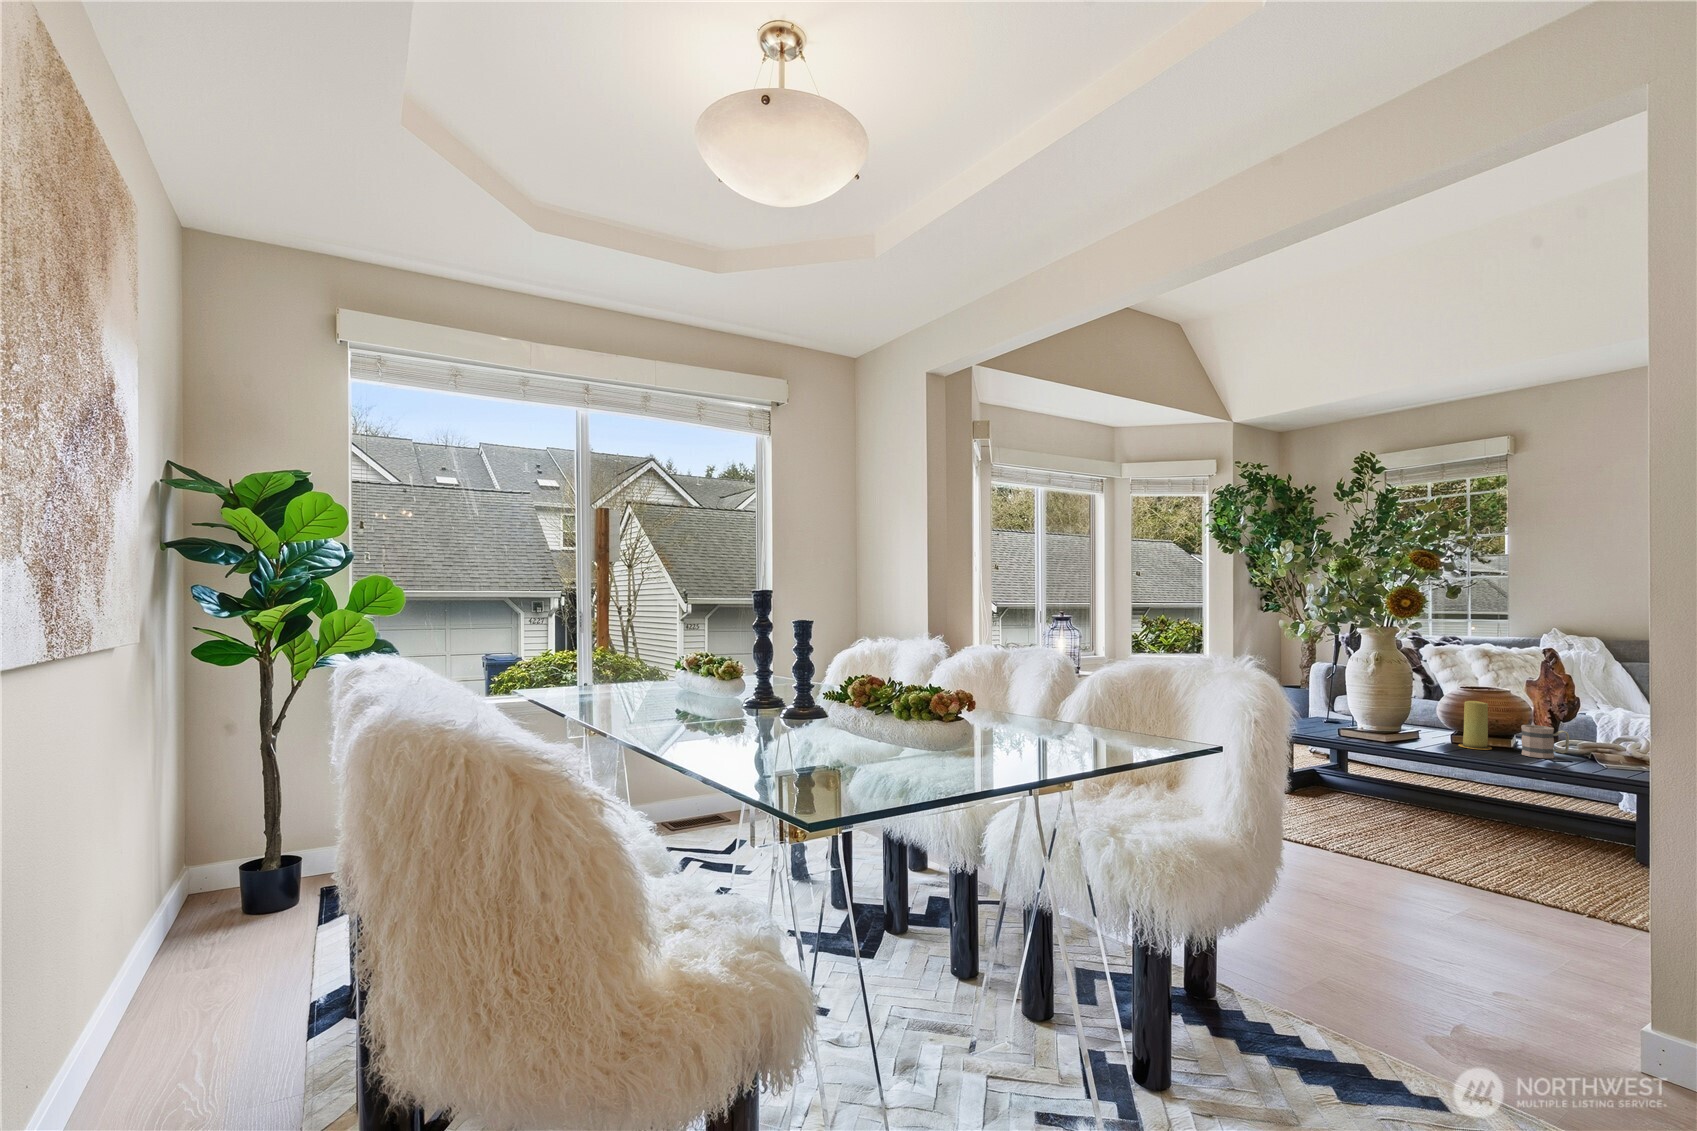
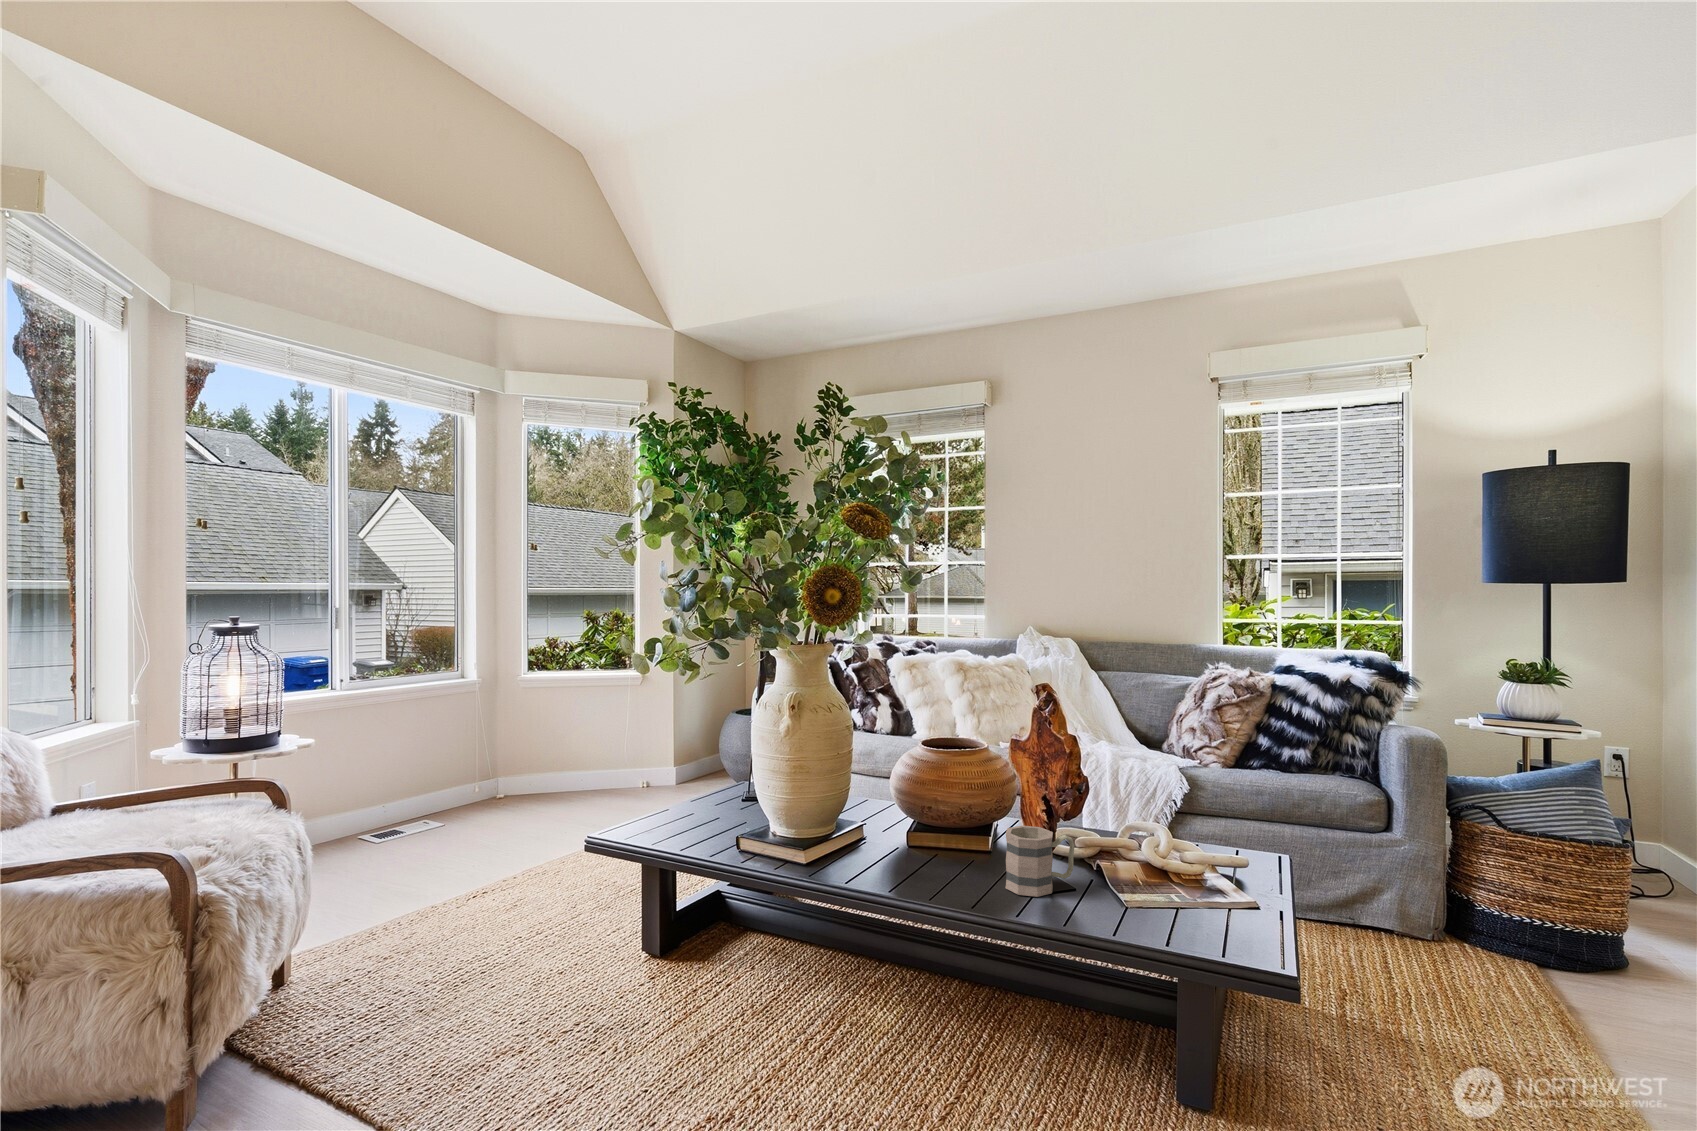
candle: present [1459,701,1492,750] -> none [912,783,962,882]

